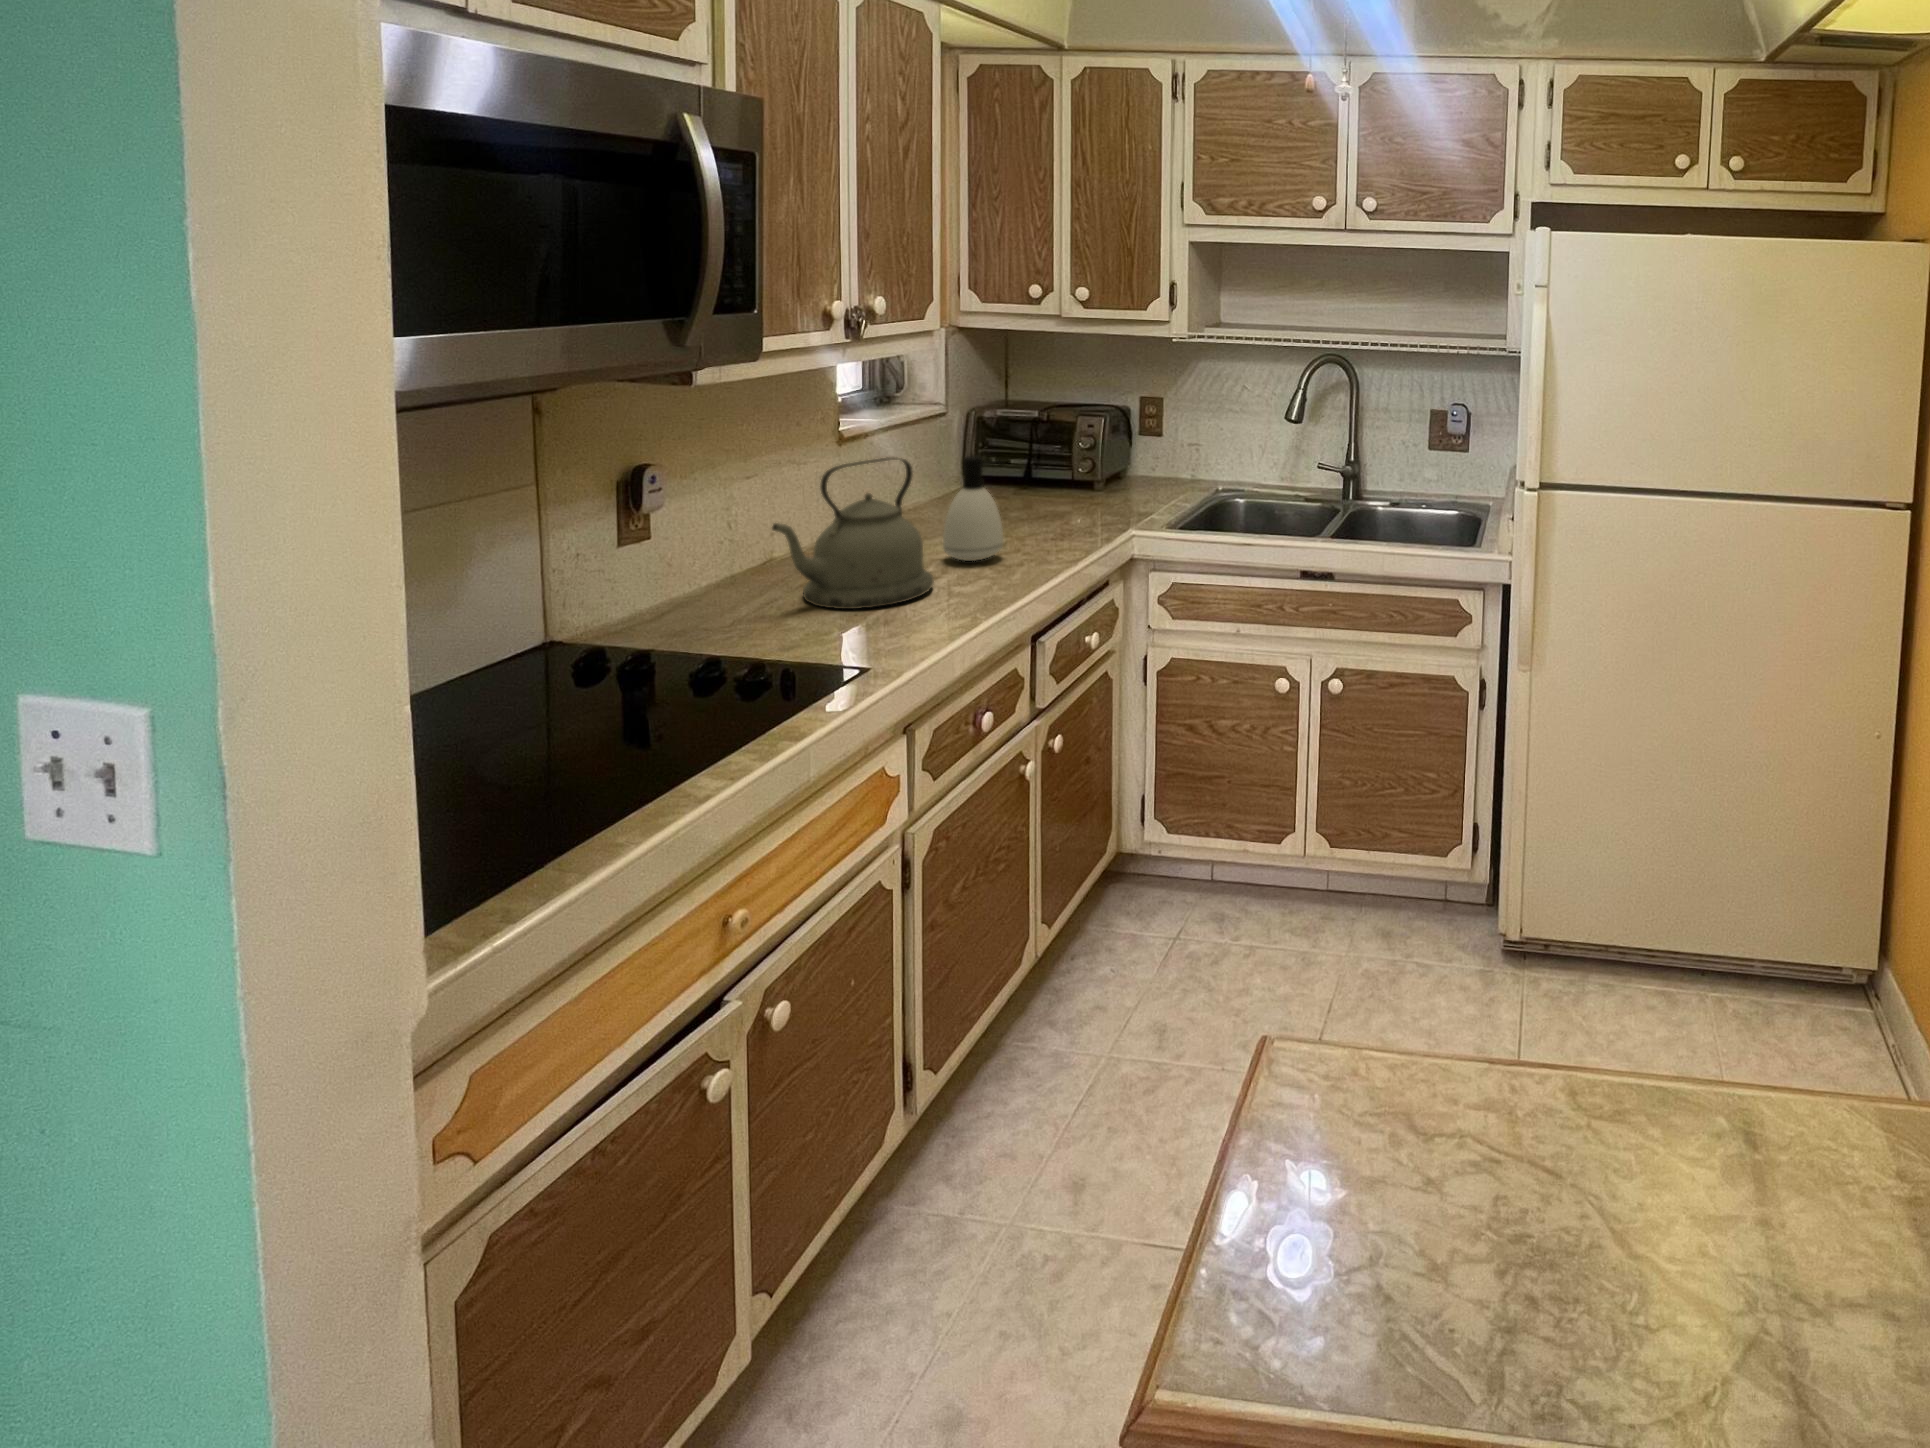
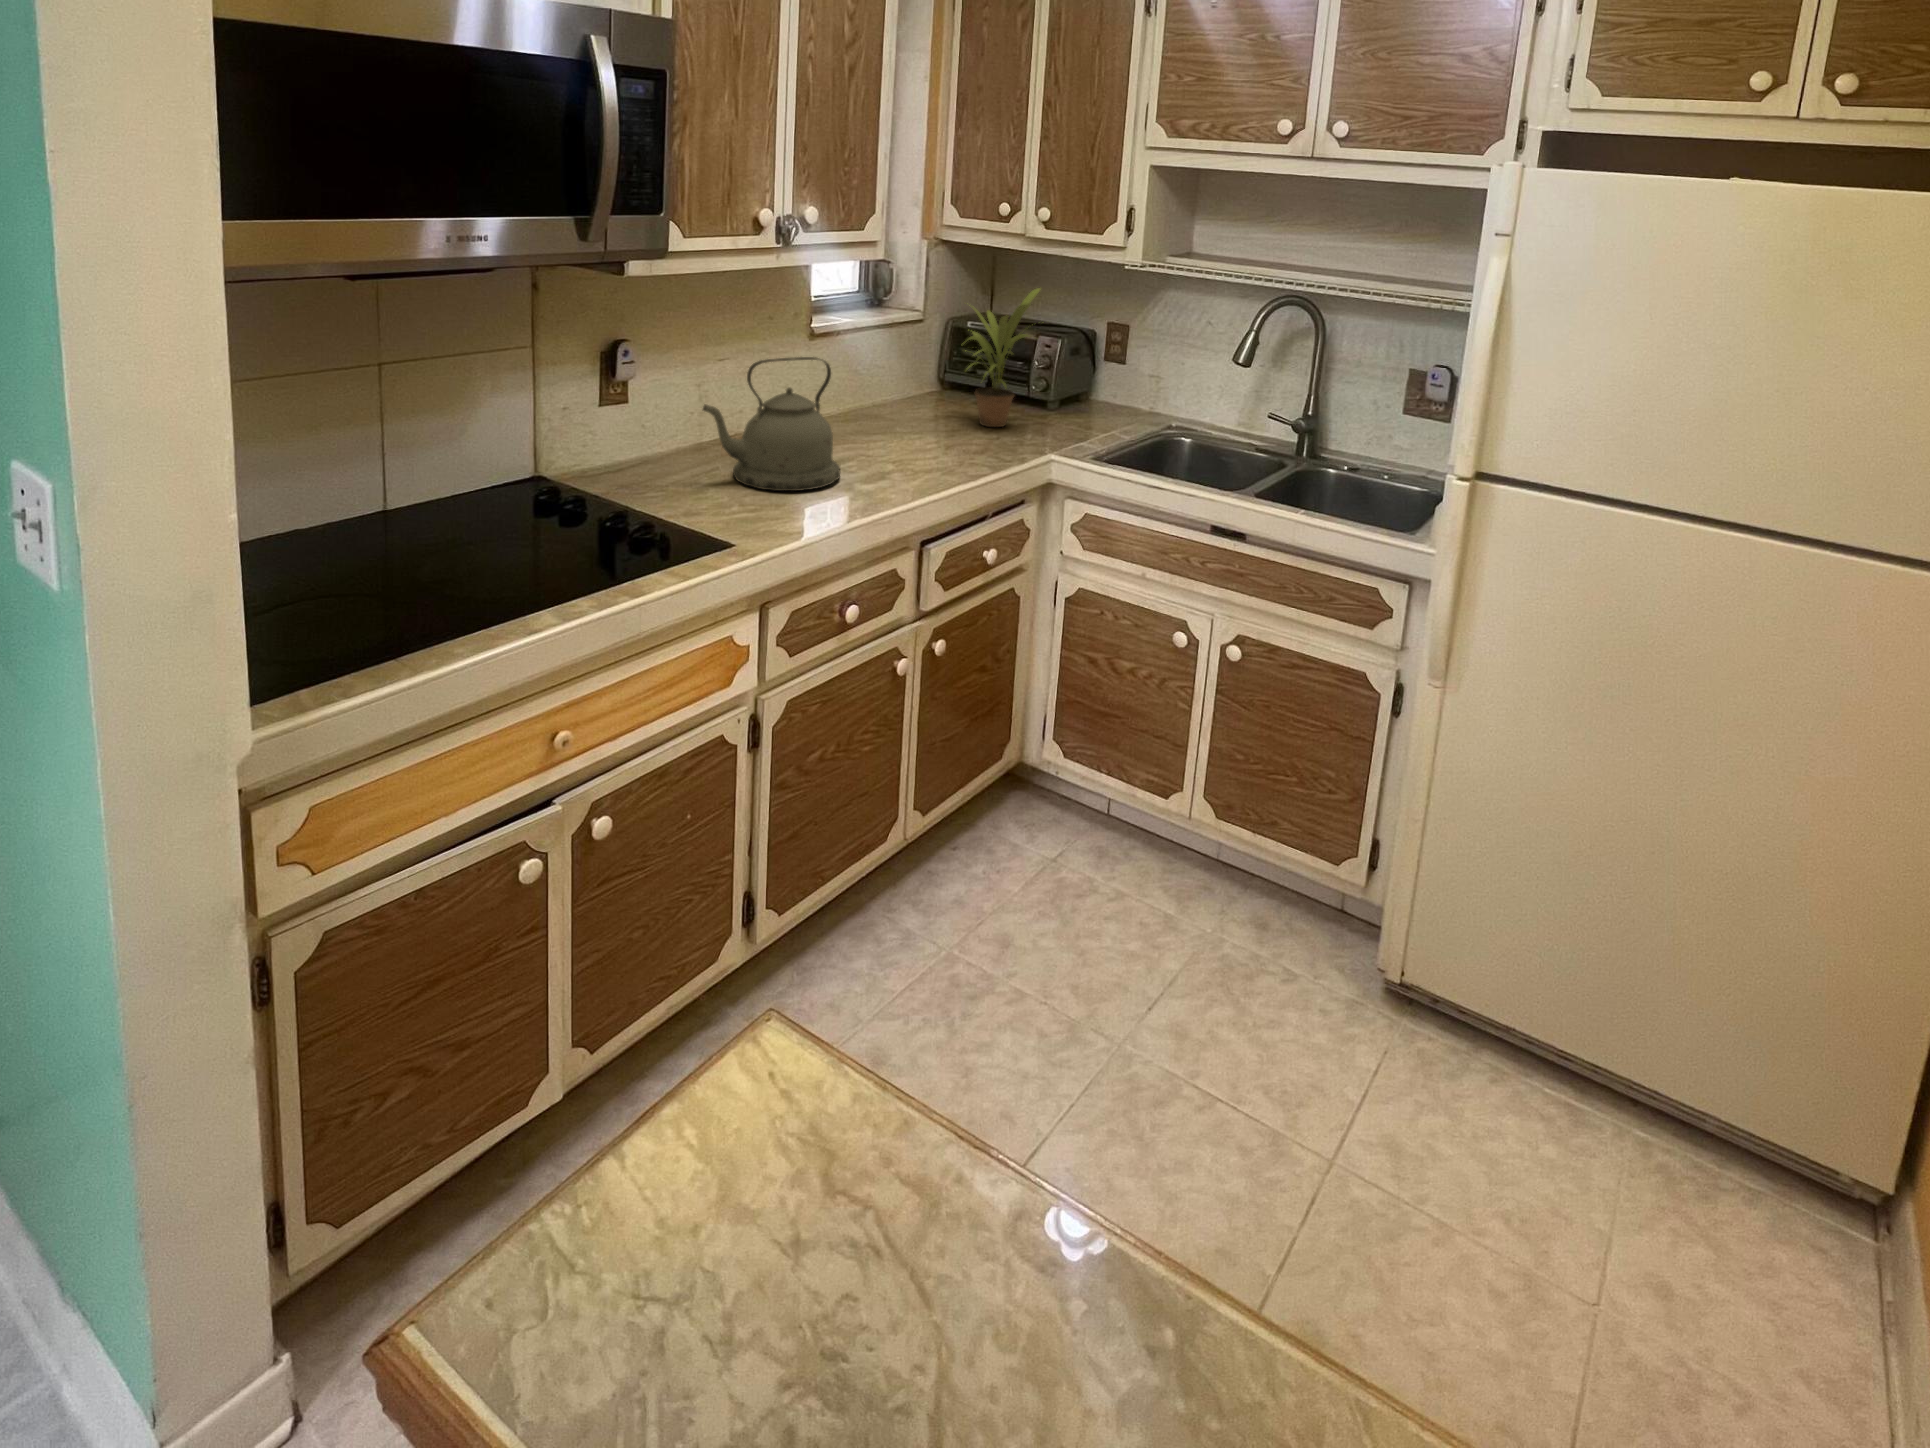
potted plant: none [1004,368,1106,514] -> present [965,288,1040,427]
soap dispenser: present [943,456,1003,561] -> none [867,363,923,462]

